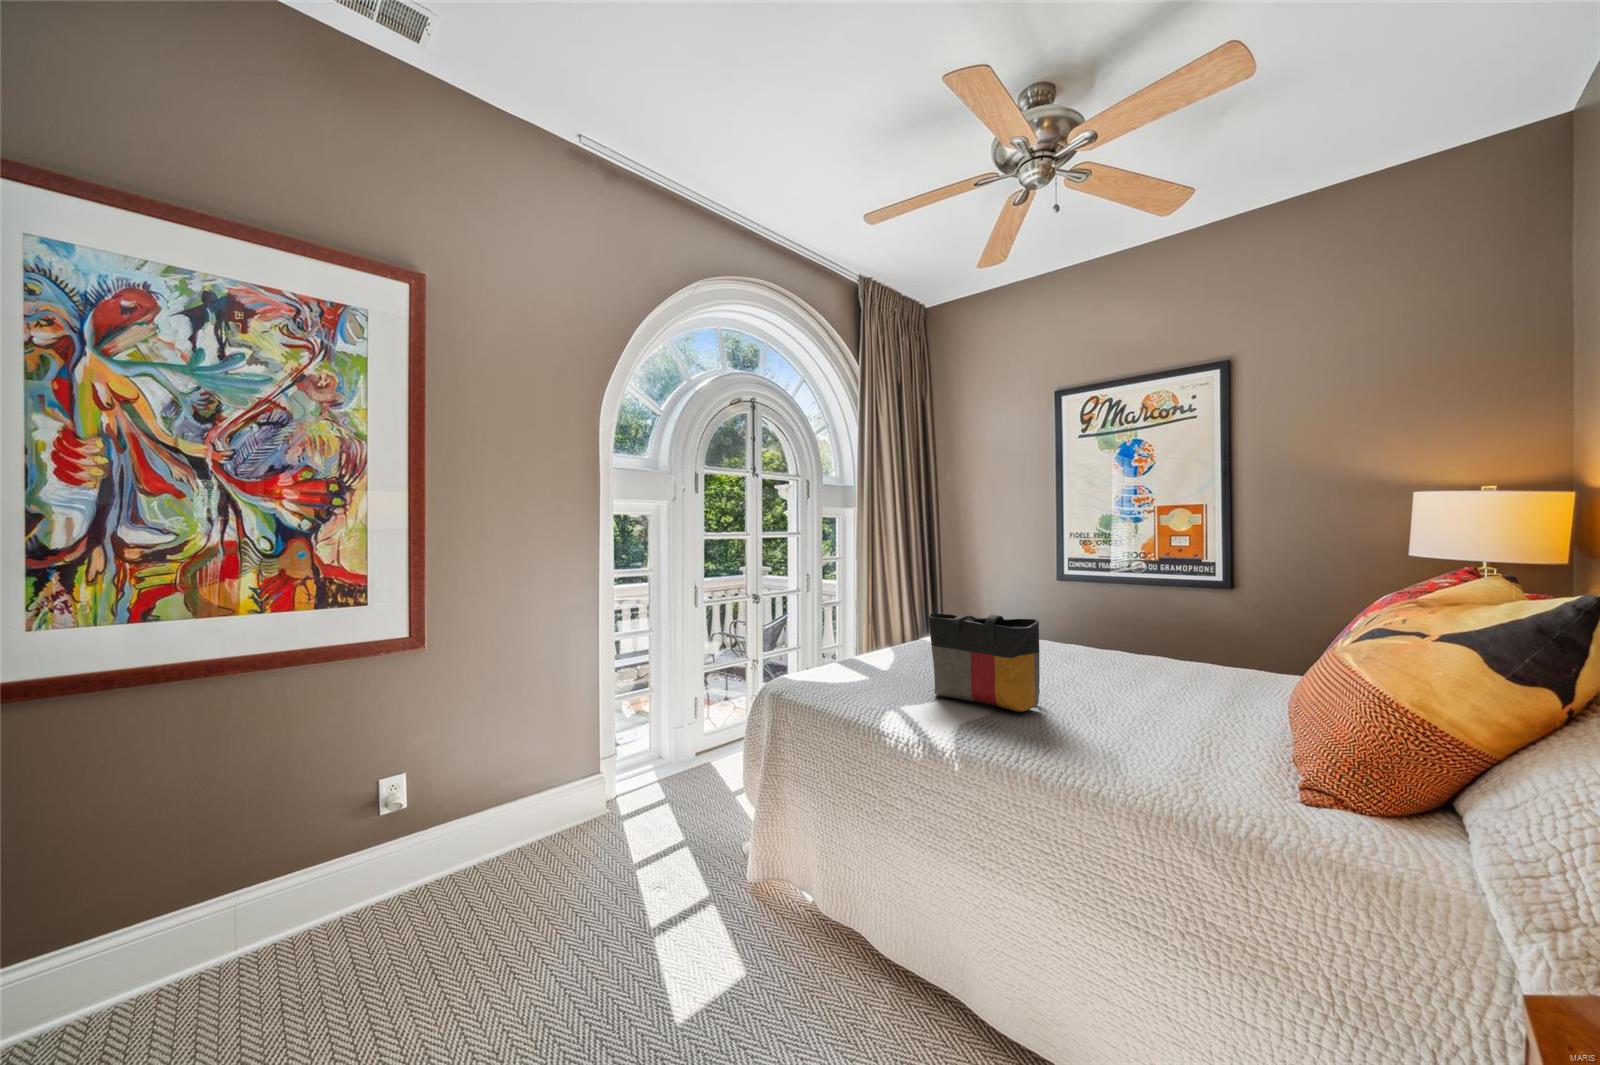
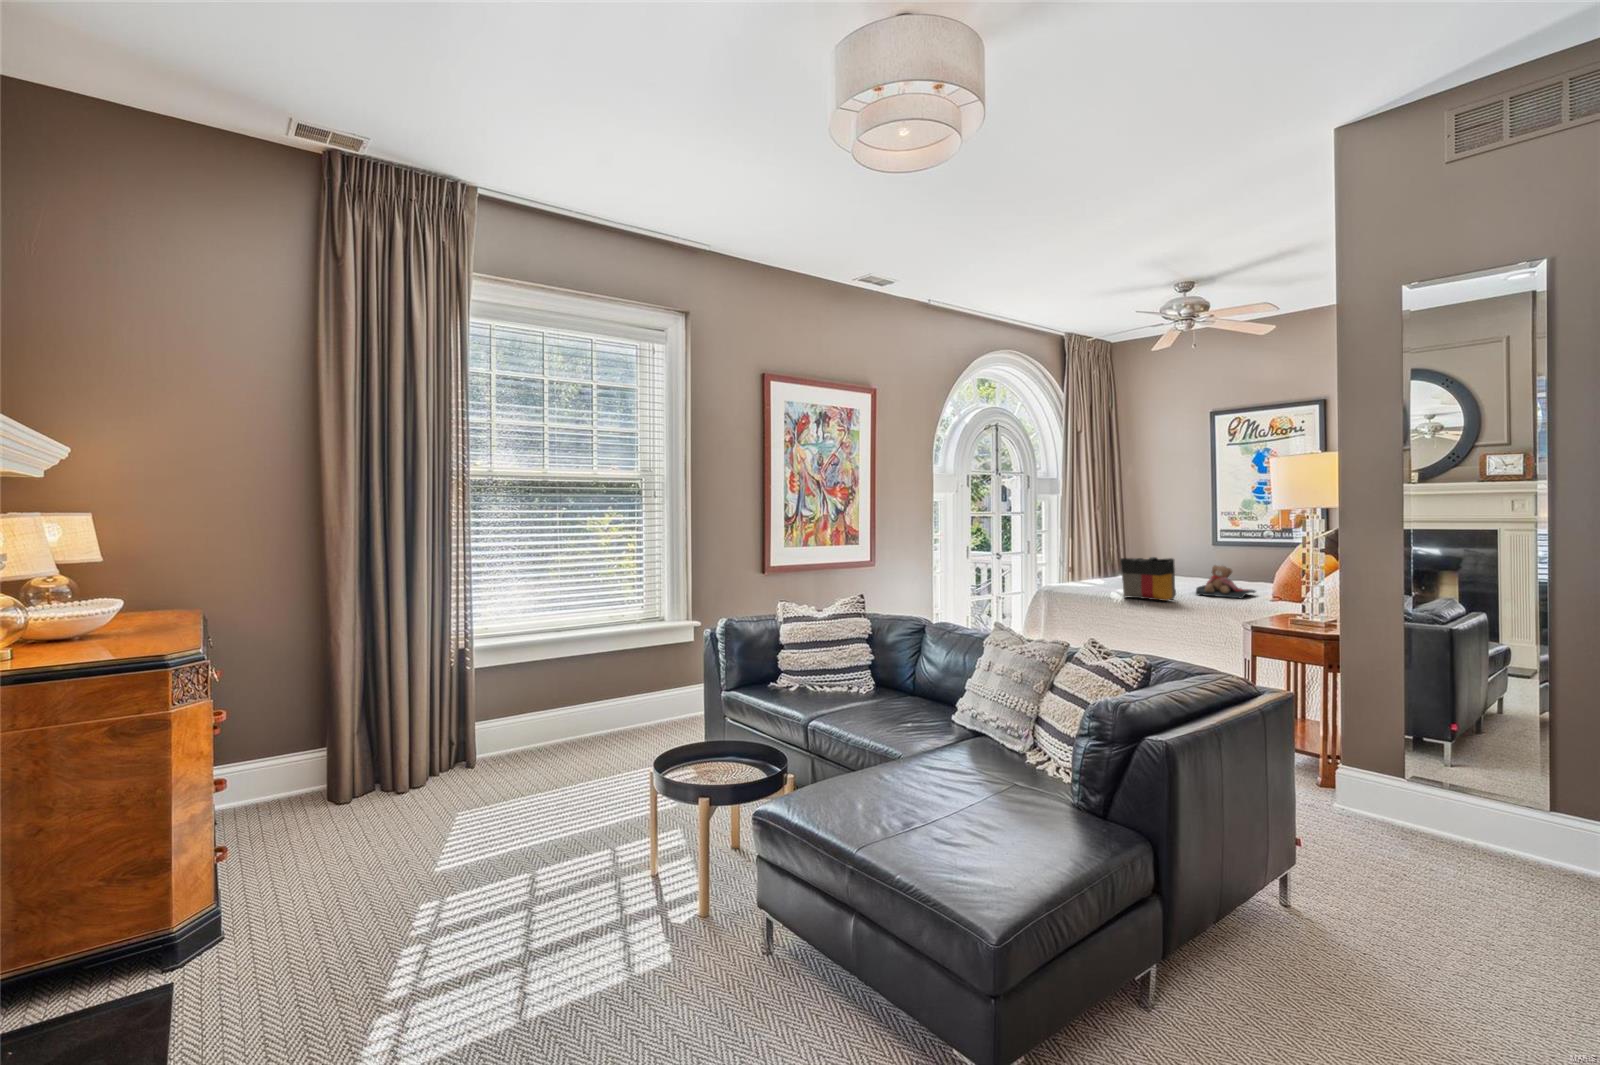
teddy bear: none [1066,625,1182,702] -> present [1196,565,1256,598]

